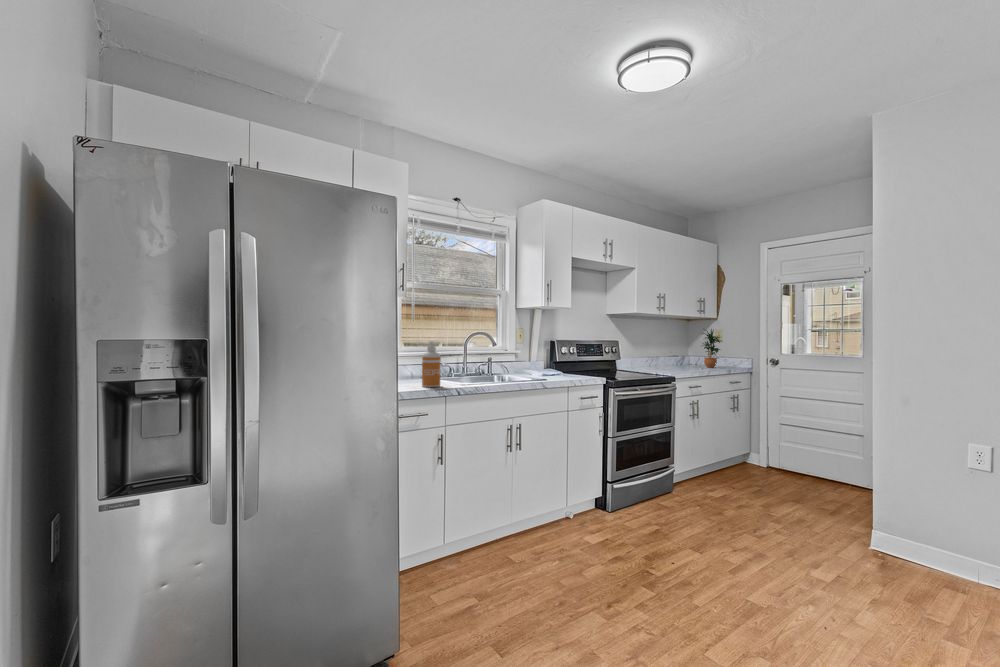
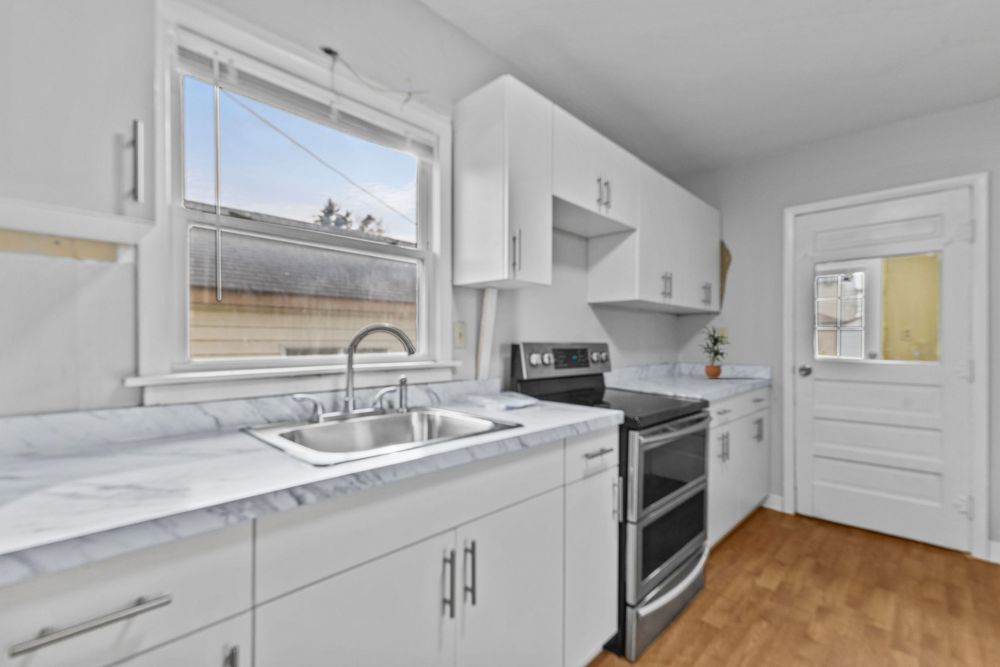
soap dispenser: present [422,341,441,387] -> none [174,348,241,496]

